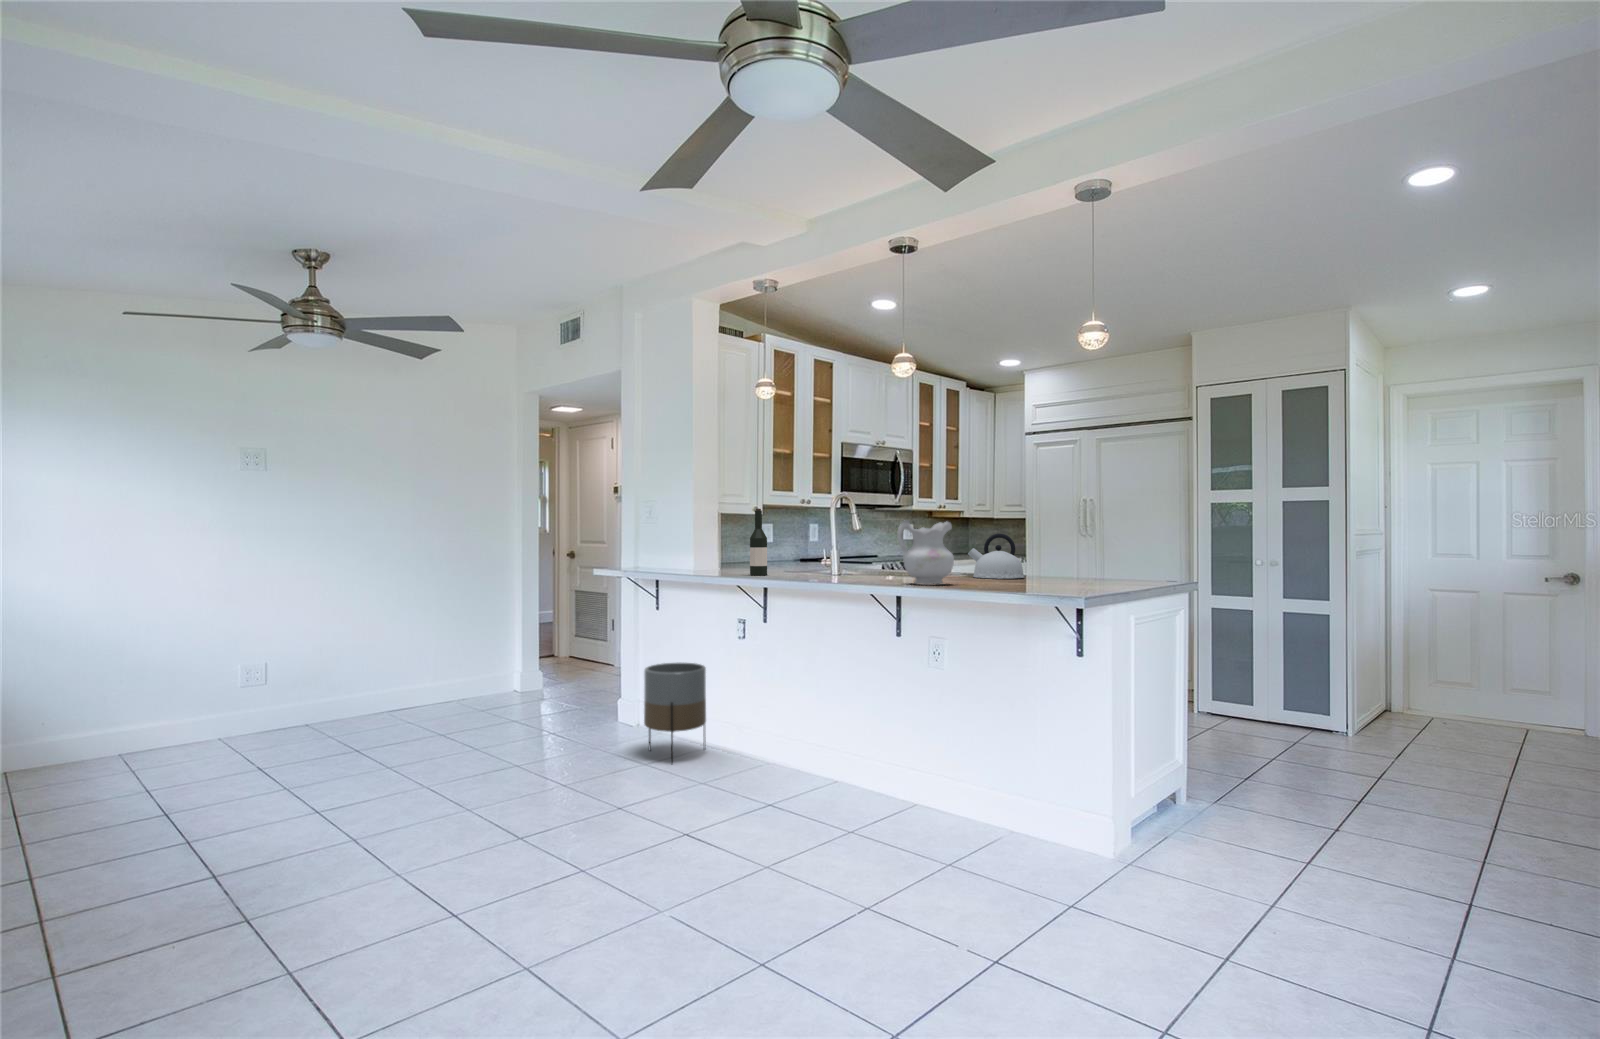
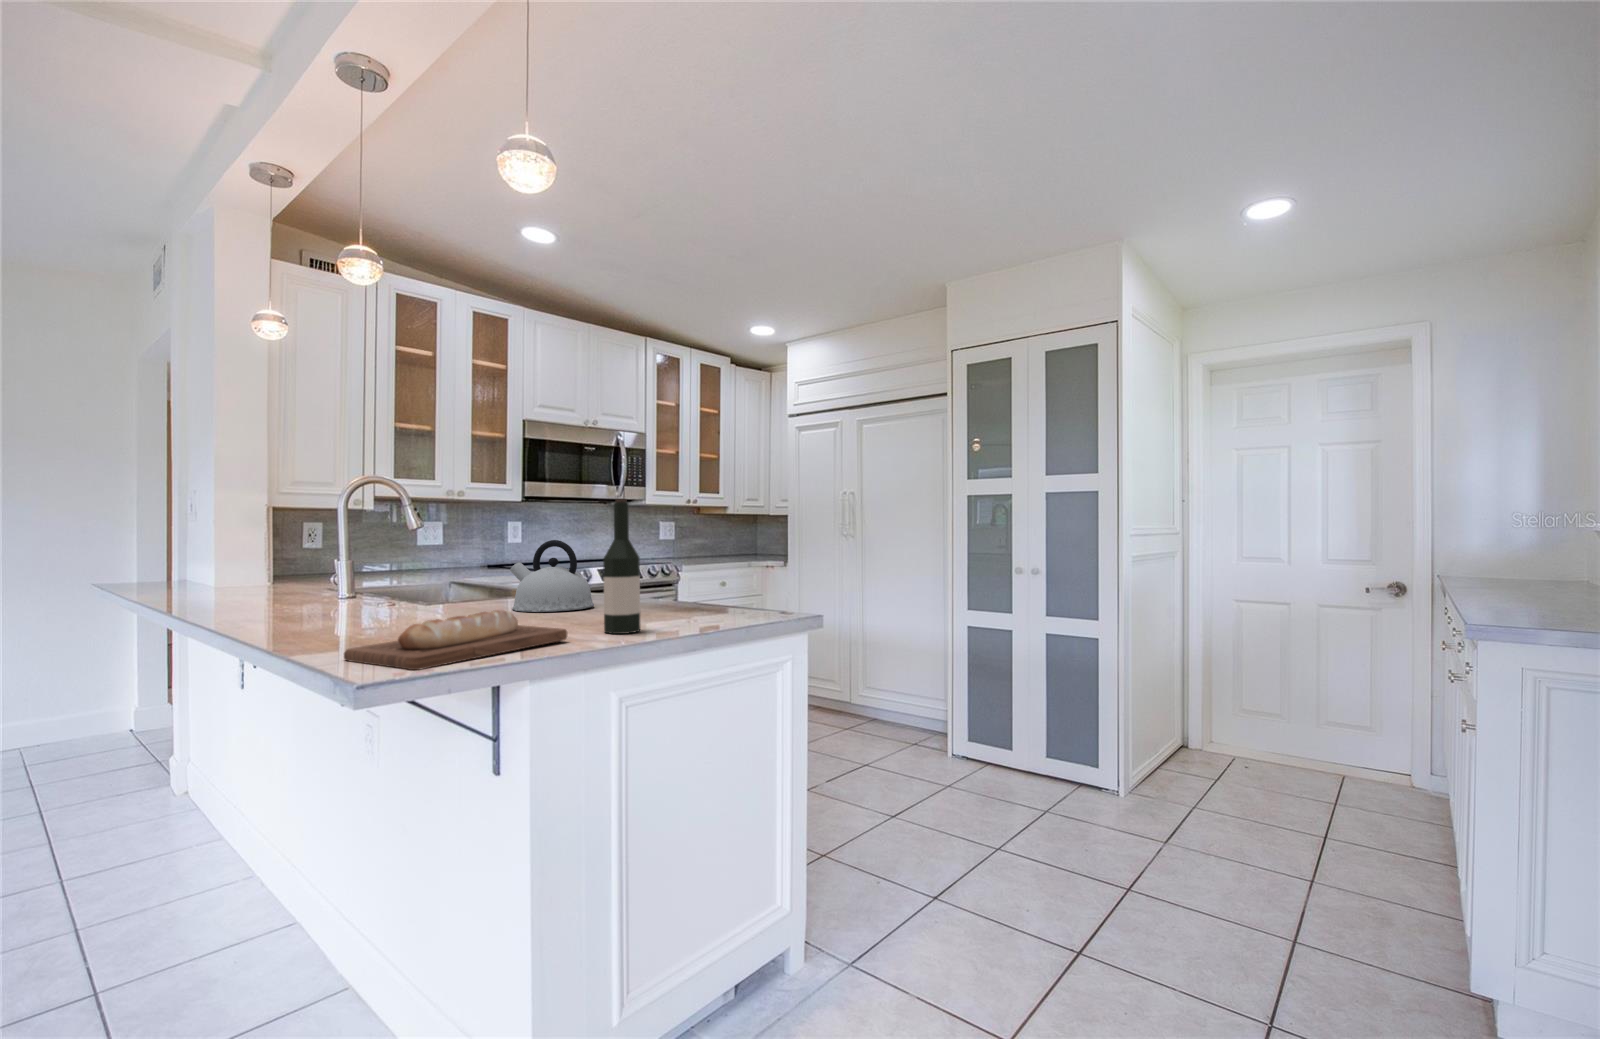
wine bottle: present [750,509,767,575] -> present [603,499,640,634]
ceramic pitcher: present [898,520,954,585] -> none [229,522,348,640]
bread loaf: none [1016,569,1095,593] -> present [344,610,567,670]
planter: present [644,663,706,763] -> none [48,732,180,902]

